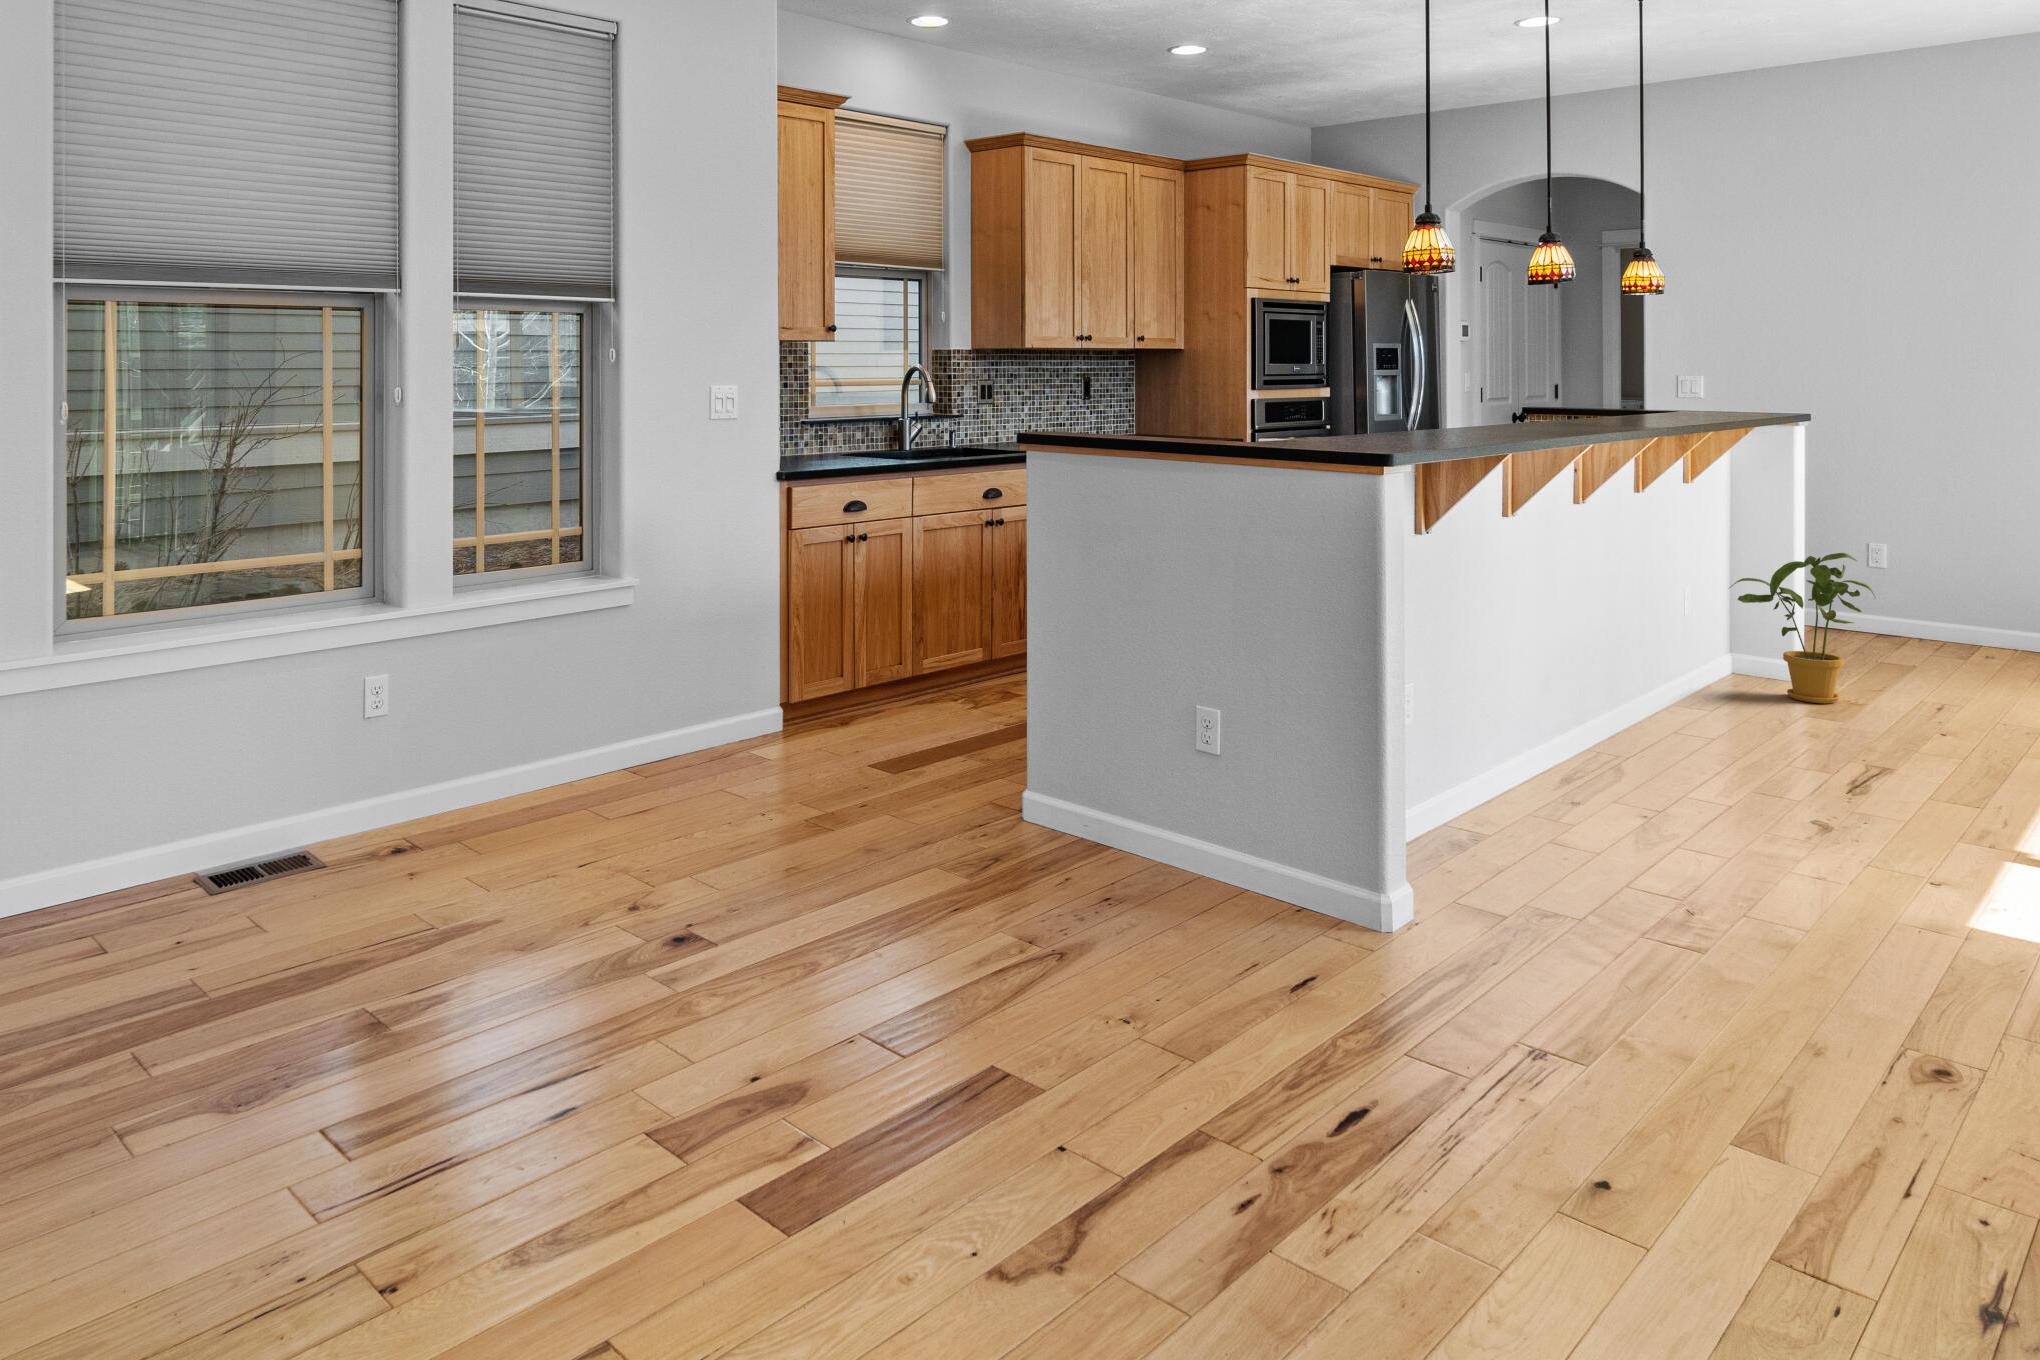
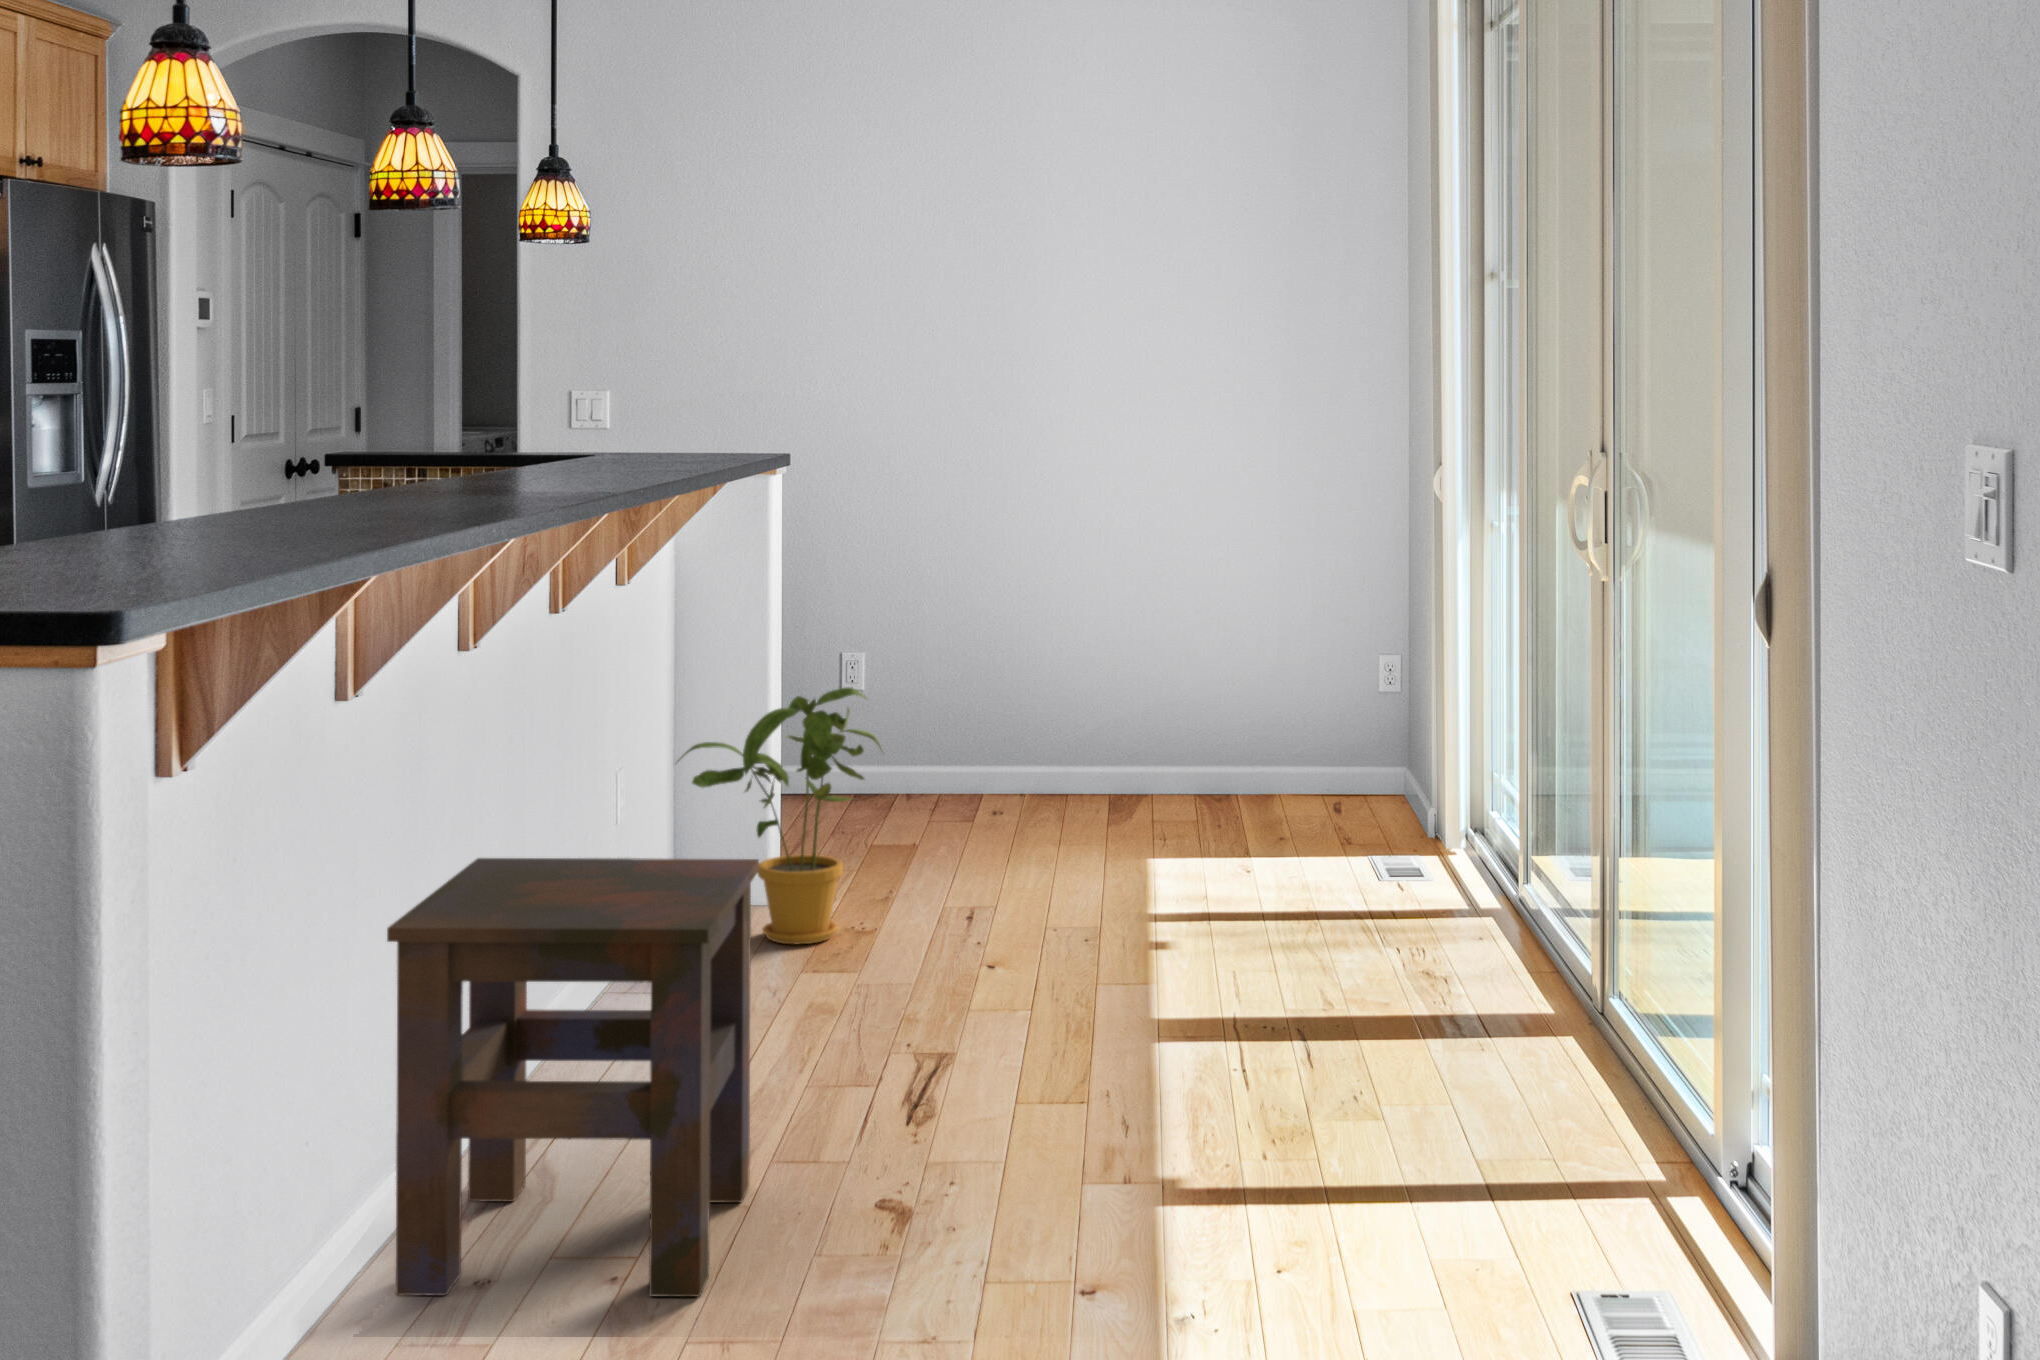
side table: none [1526,604,1739,825] -> present [387,858,759,1297]

